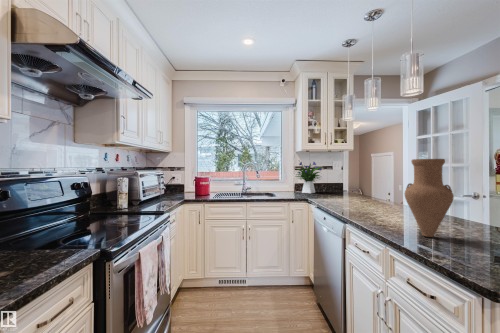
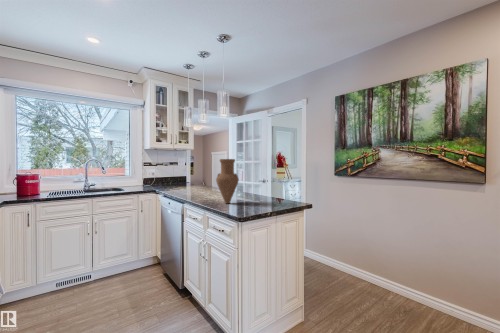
flower arrangement: present [296,162,323,193] -> none [139,157,170,186]

